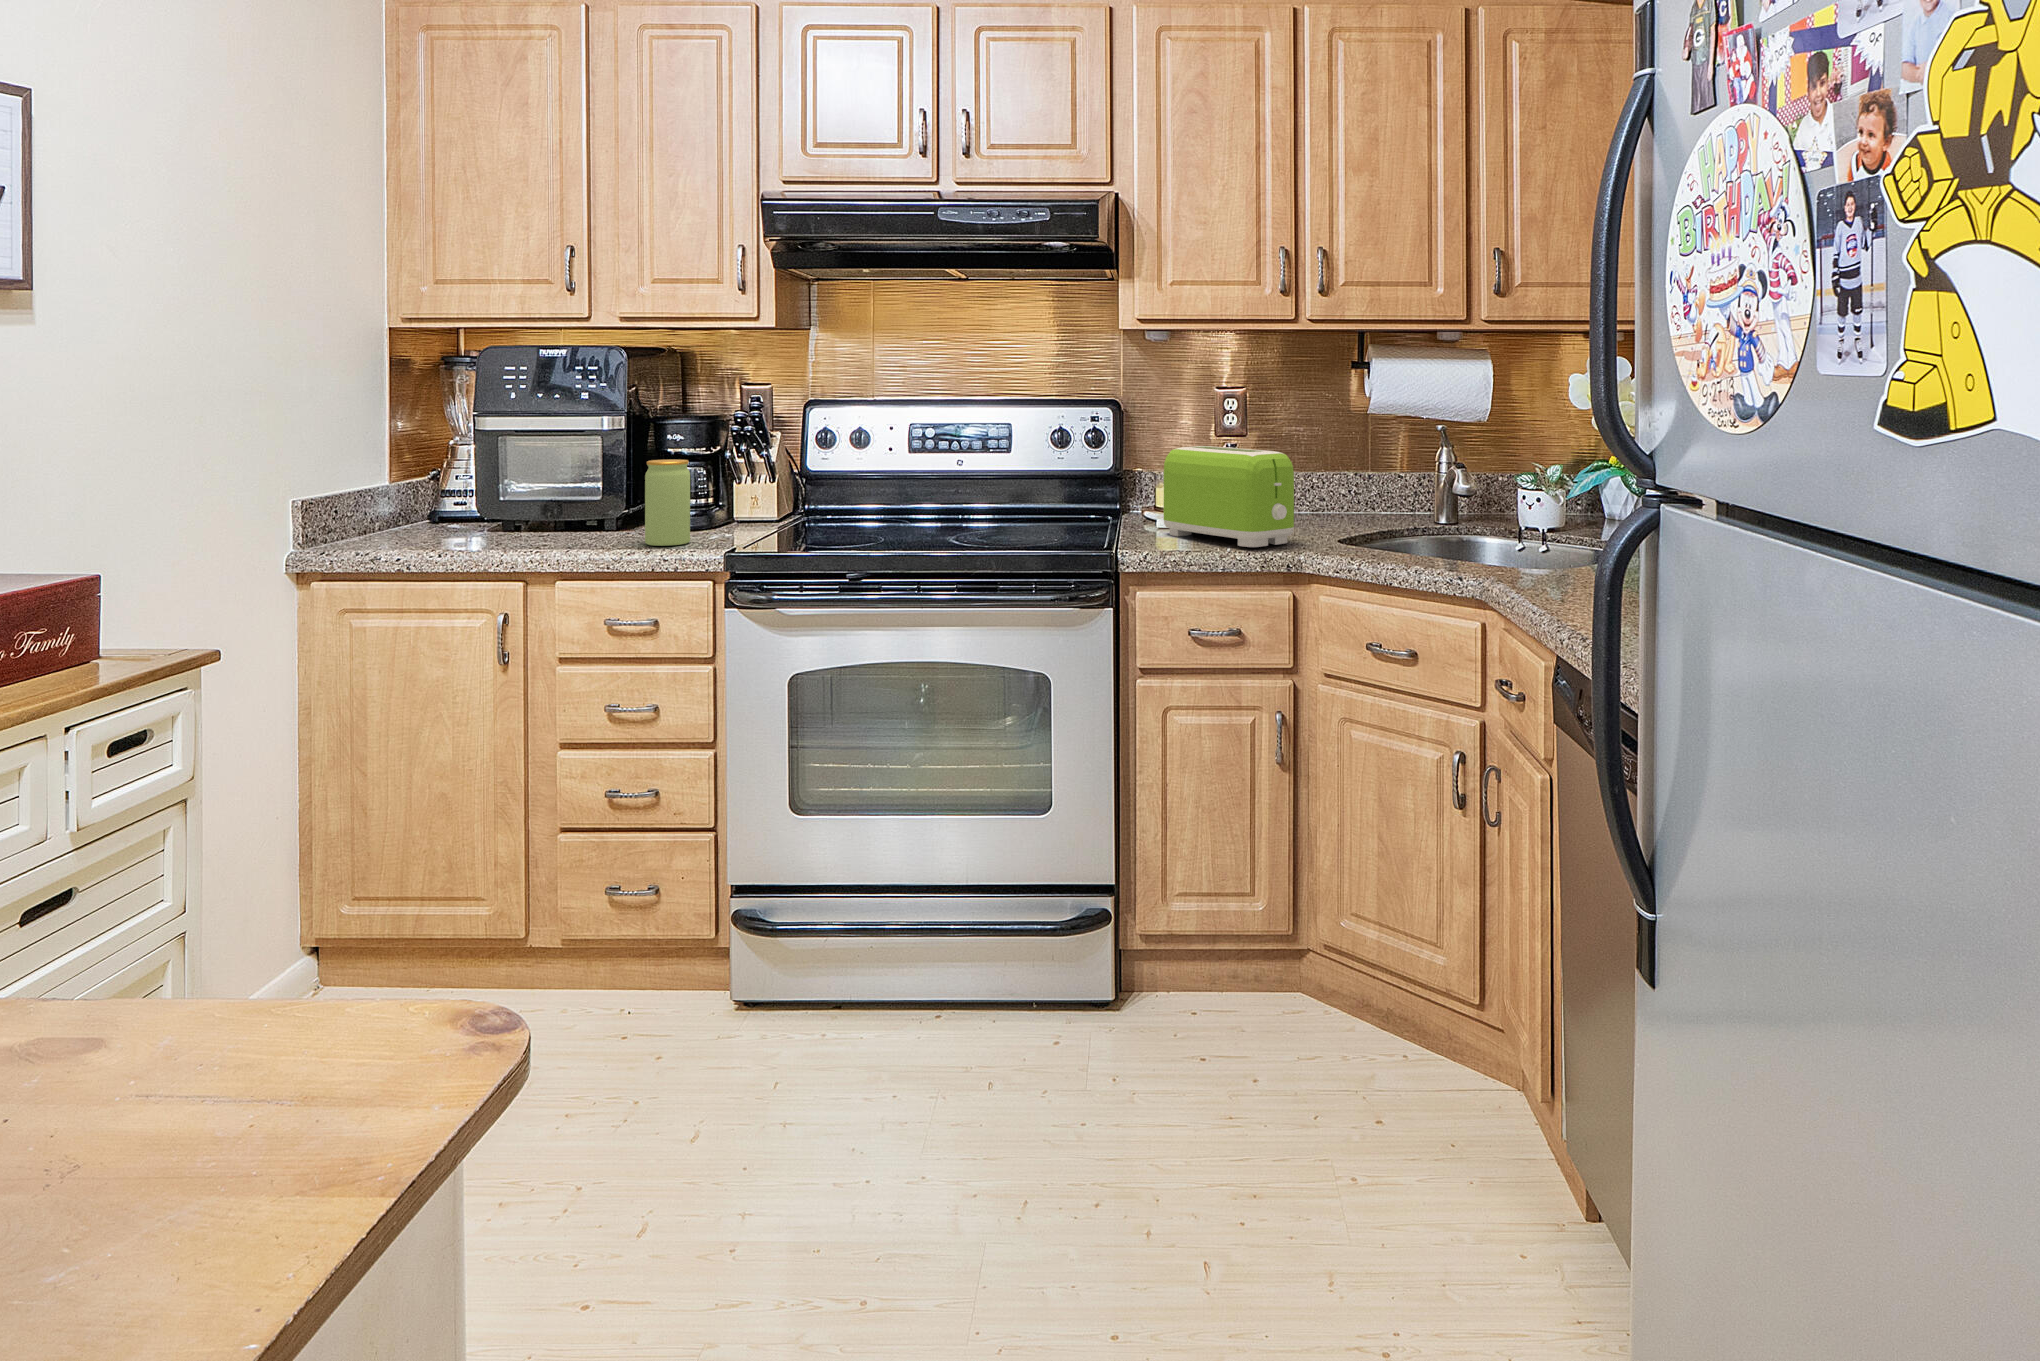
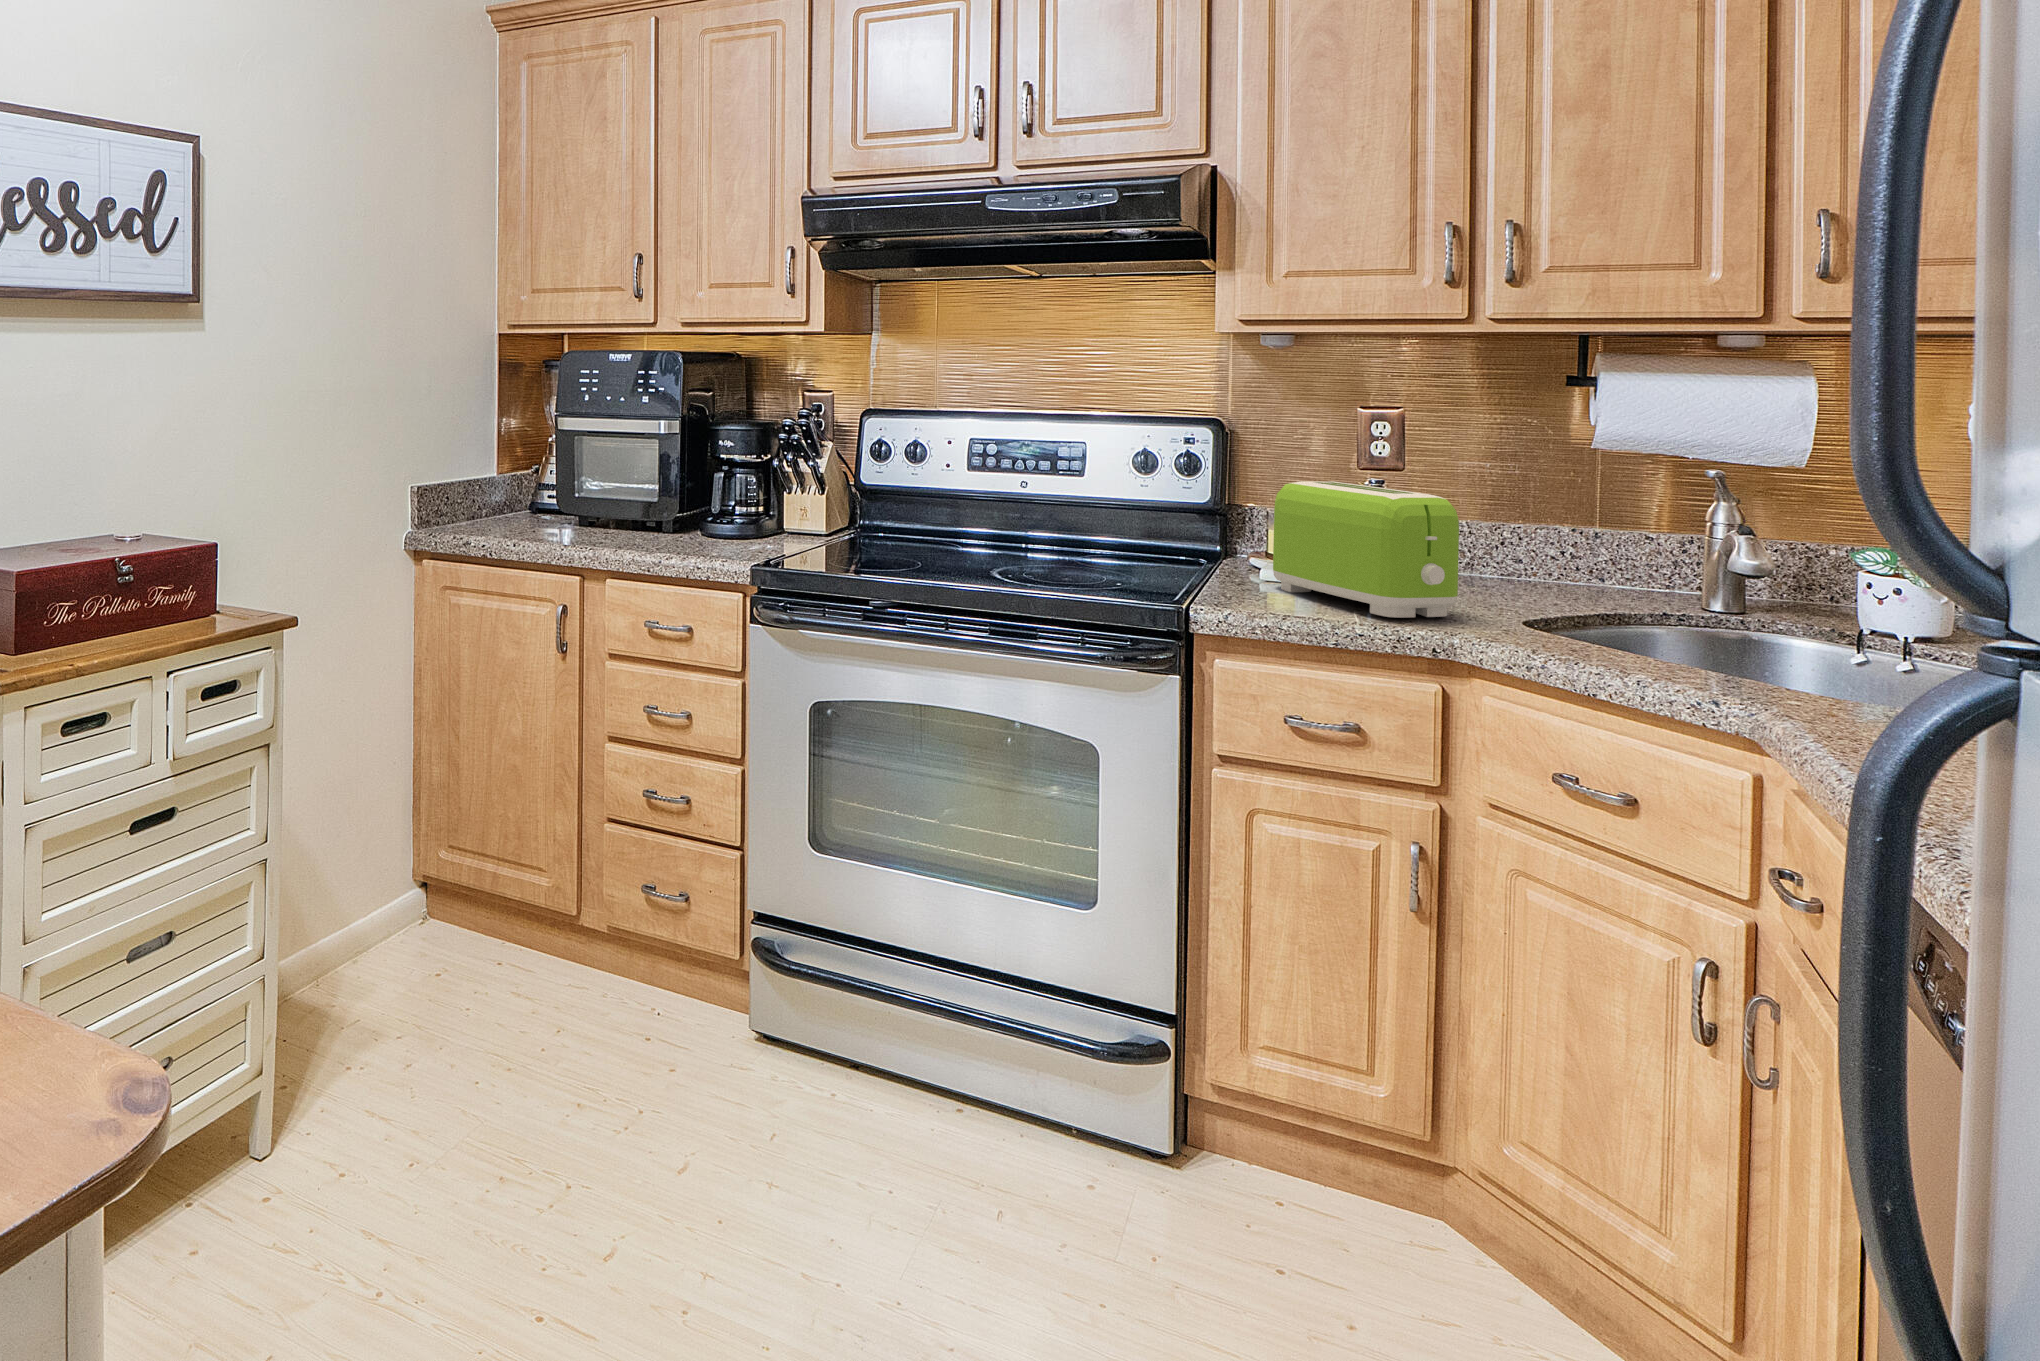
jar: present [645,459,690,546] -> none [686,462,730,549]

